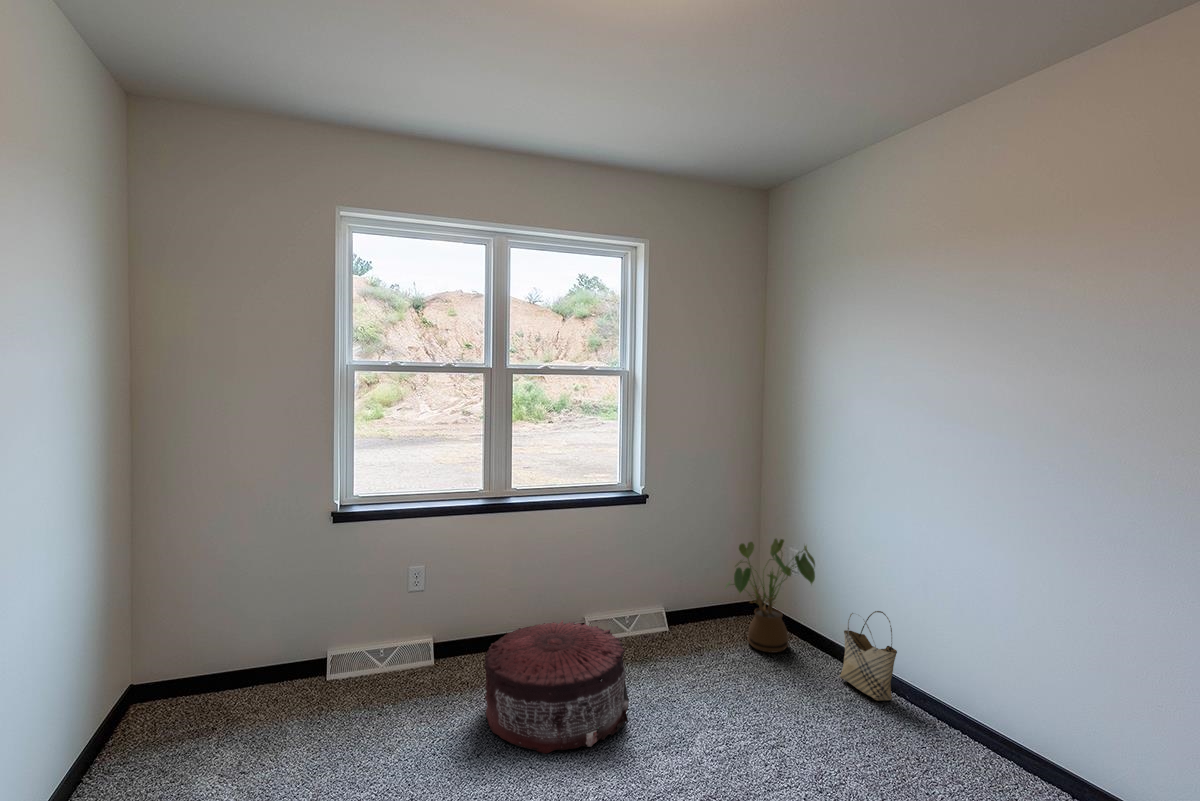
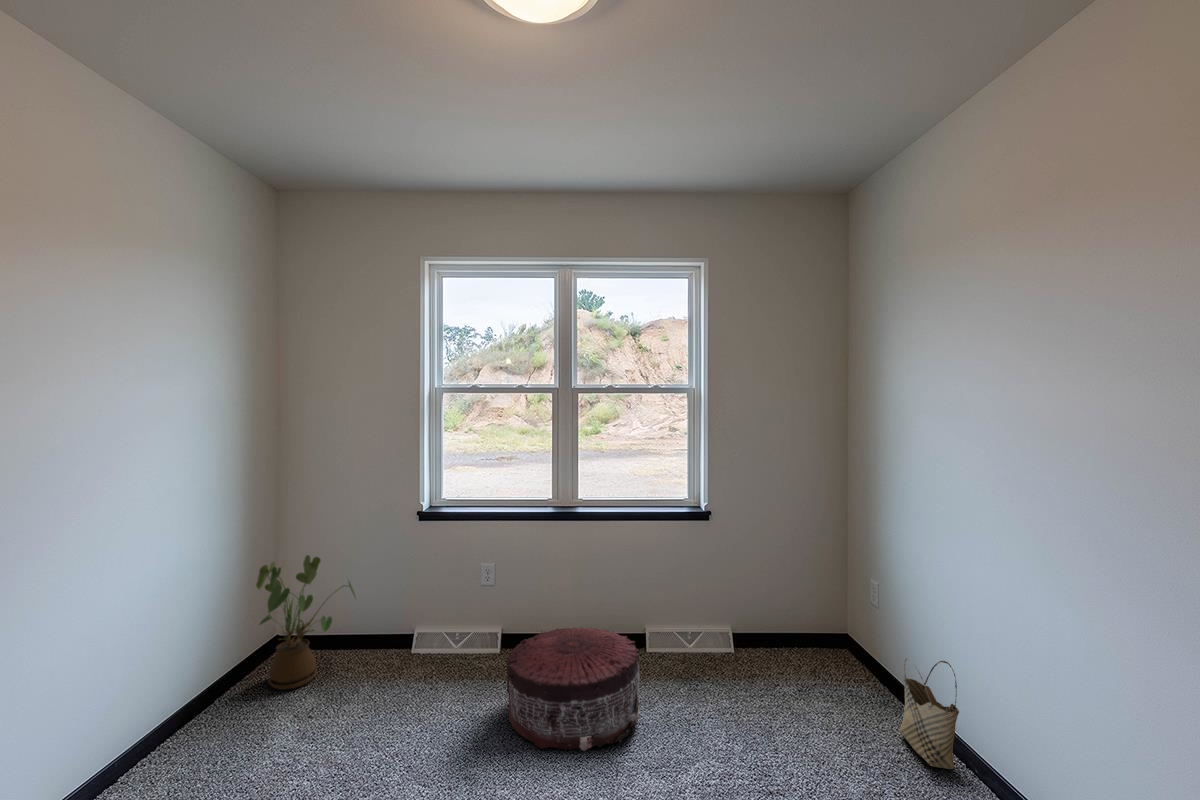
house plant: present [725,539,815,653] -> present [256,555,356,690]

